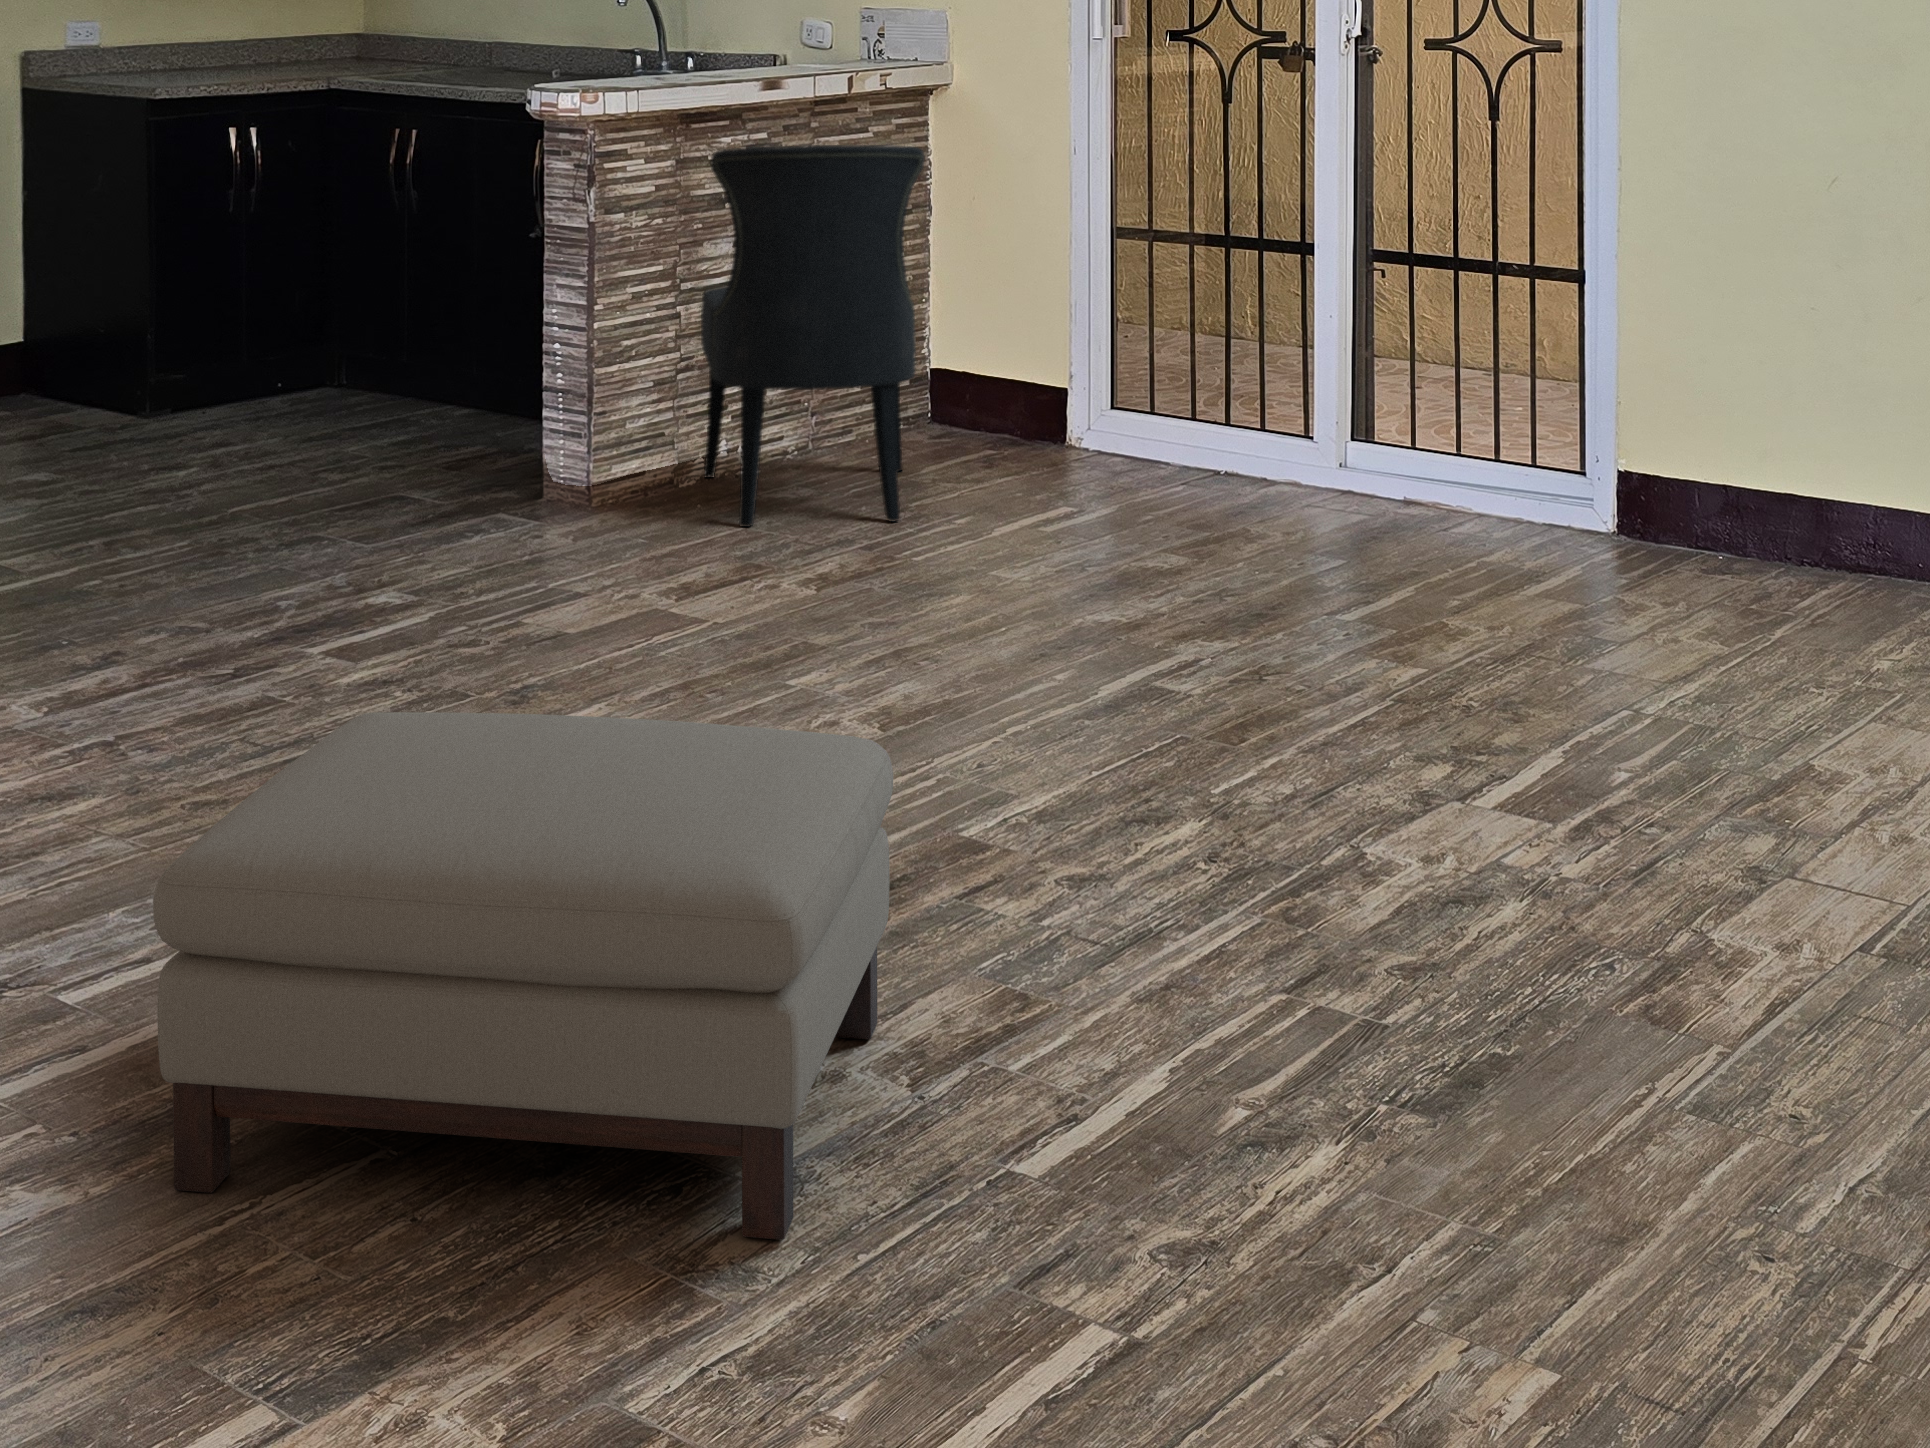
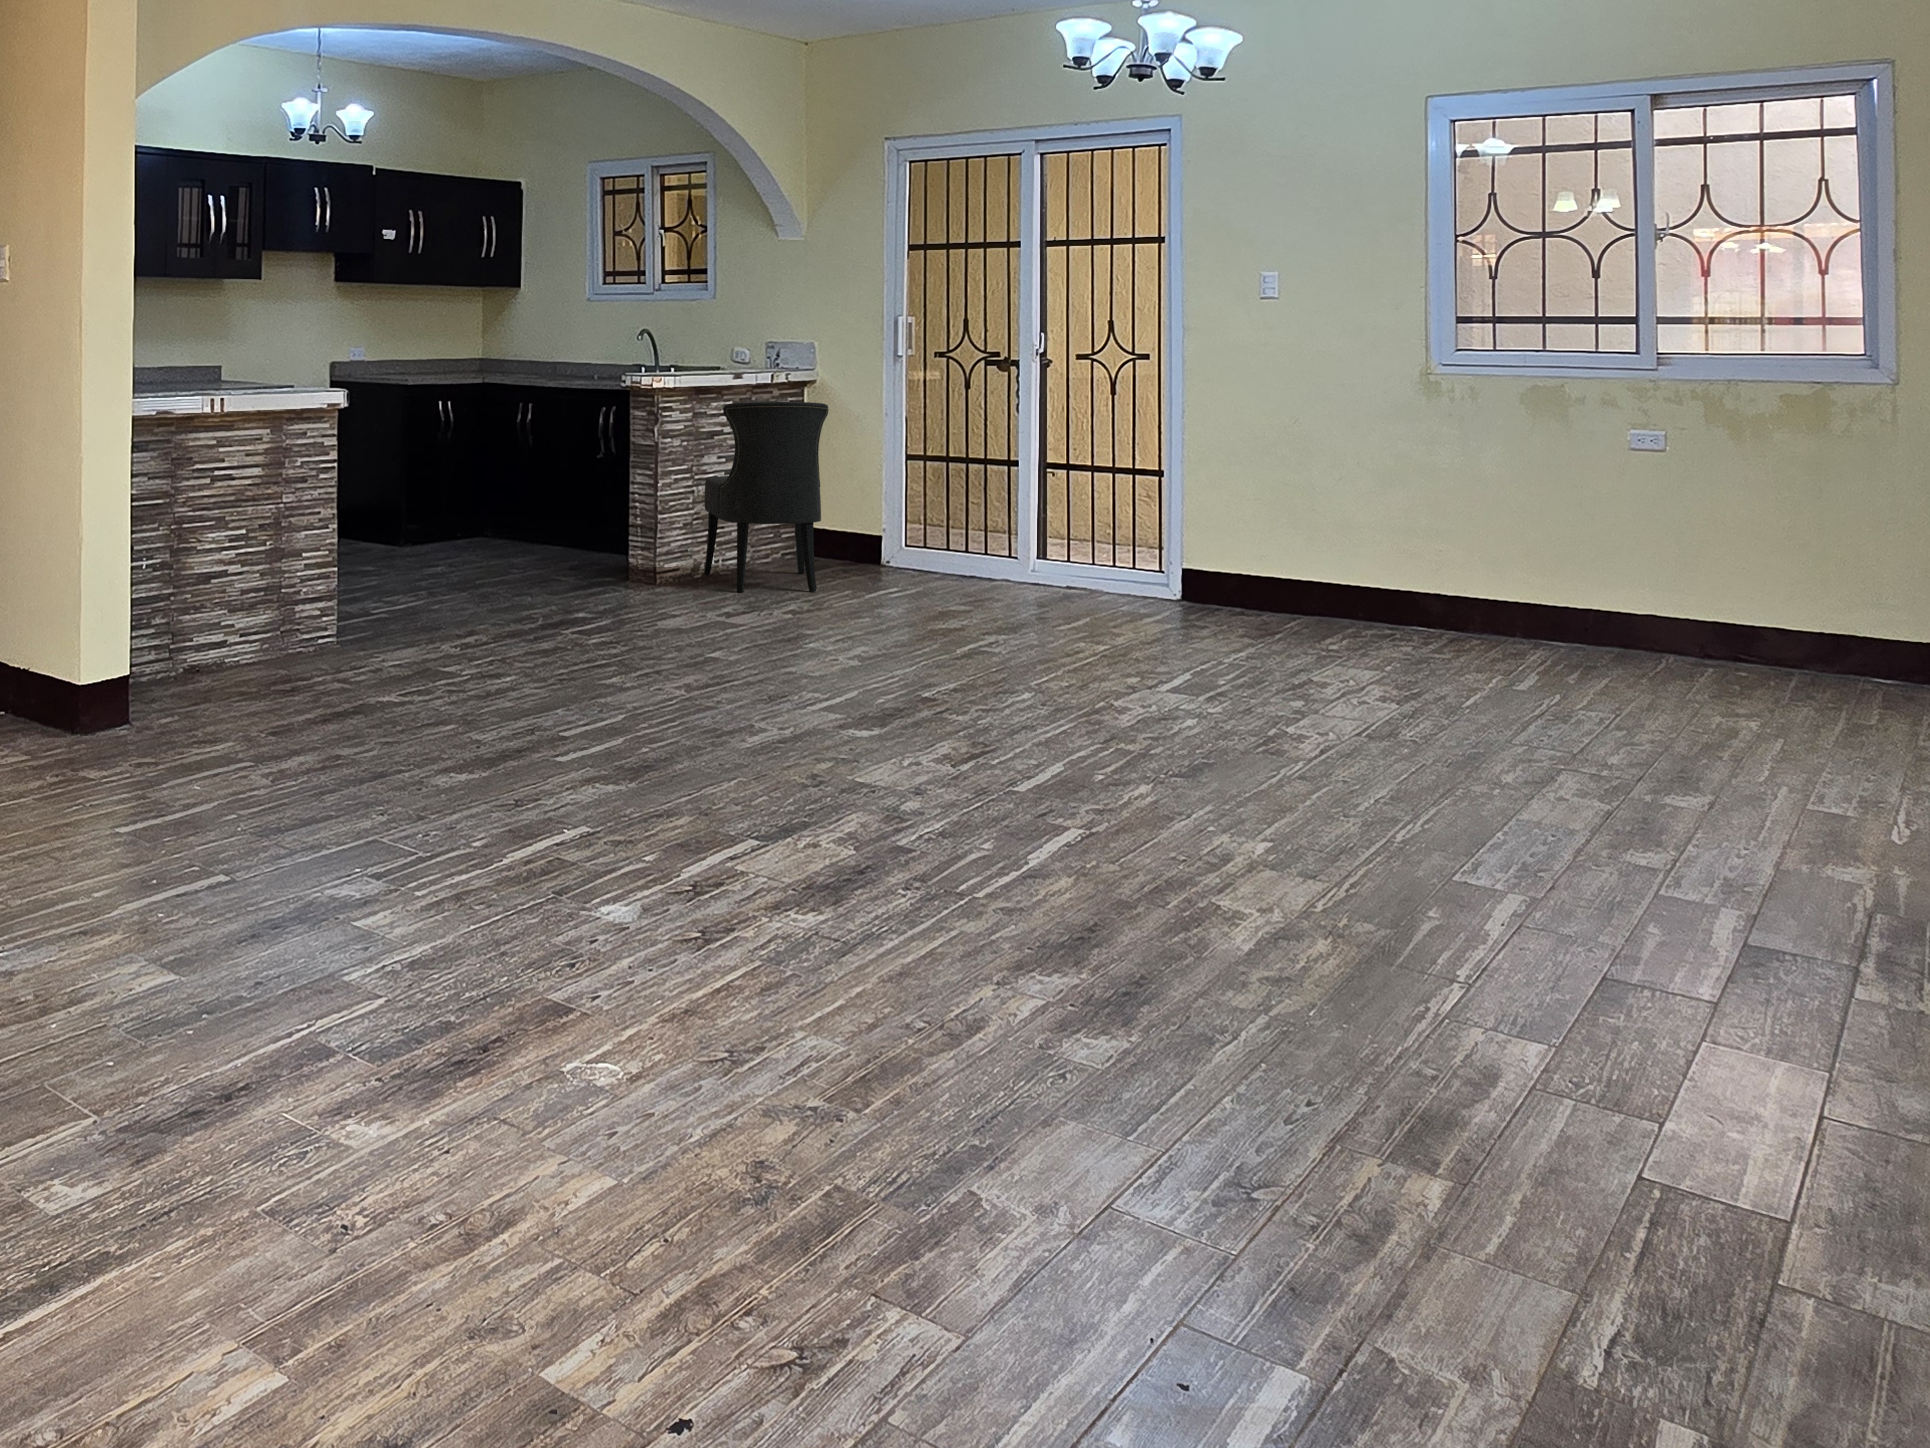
ottoman: present [153,712,893,1240] -> none [651,611,931,802]

